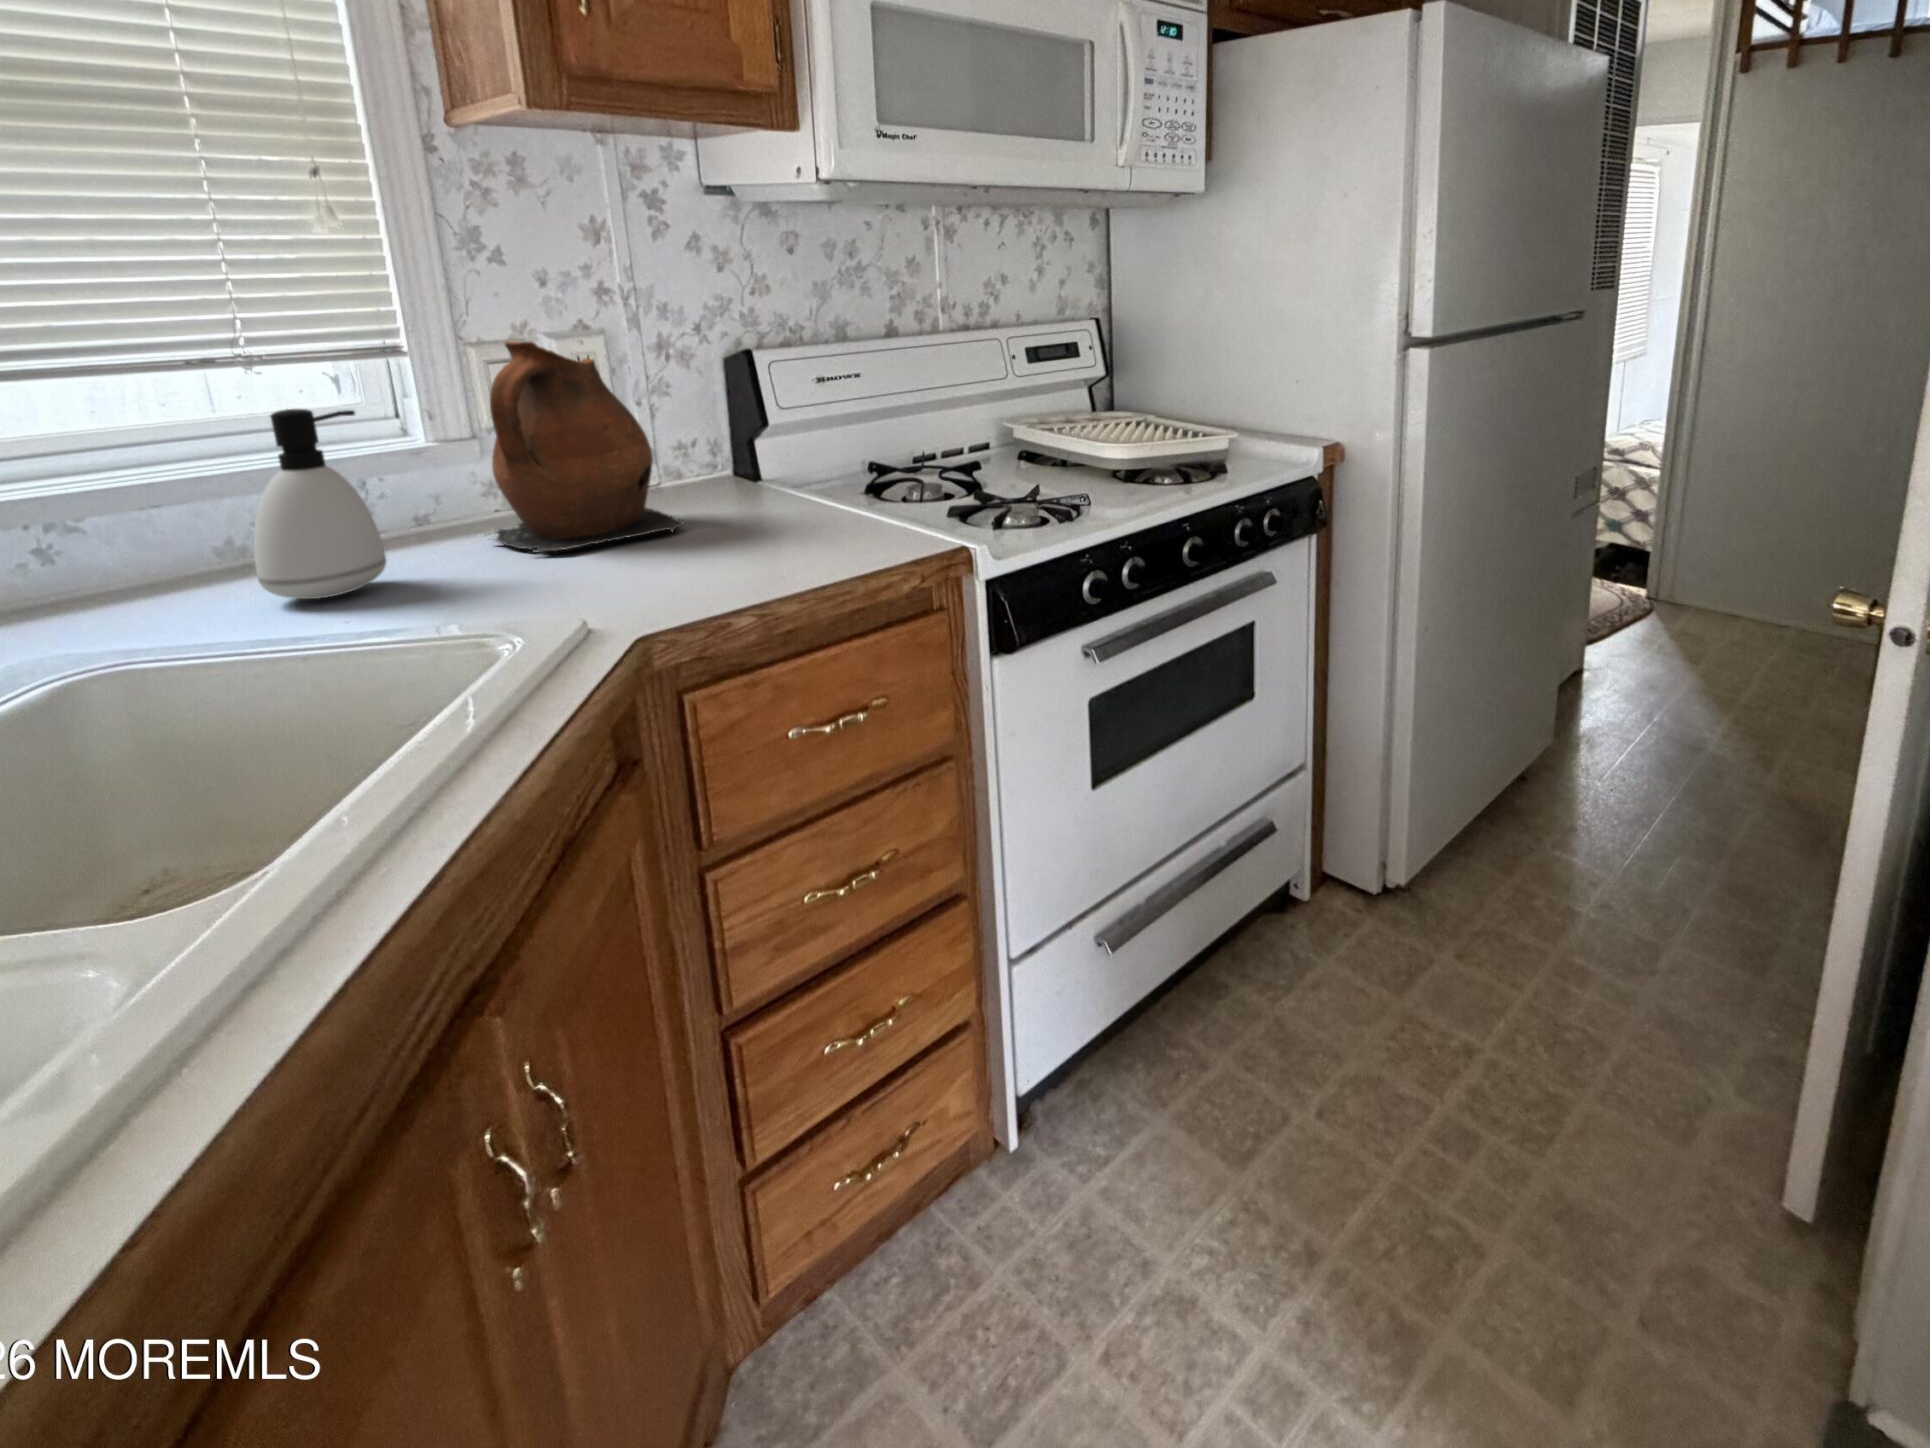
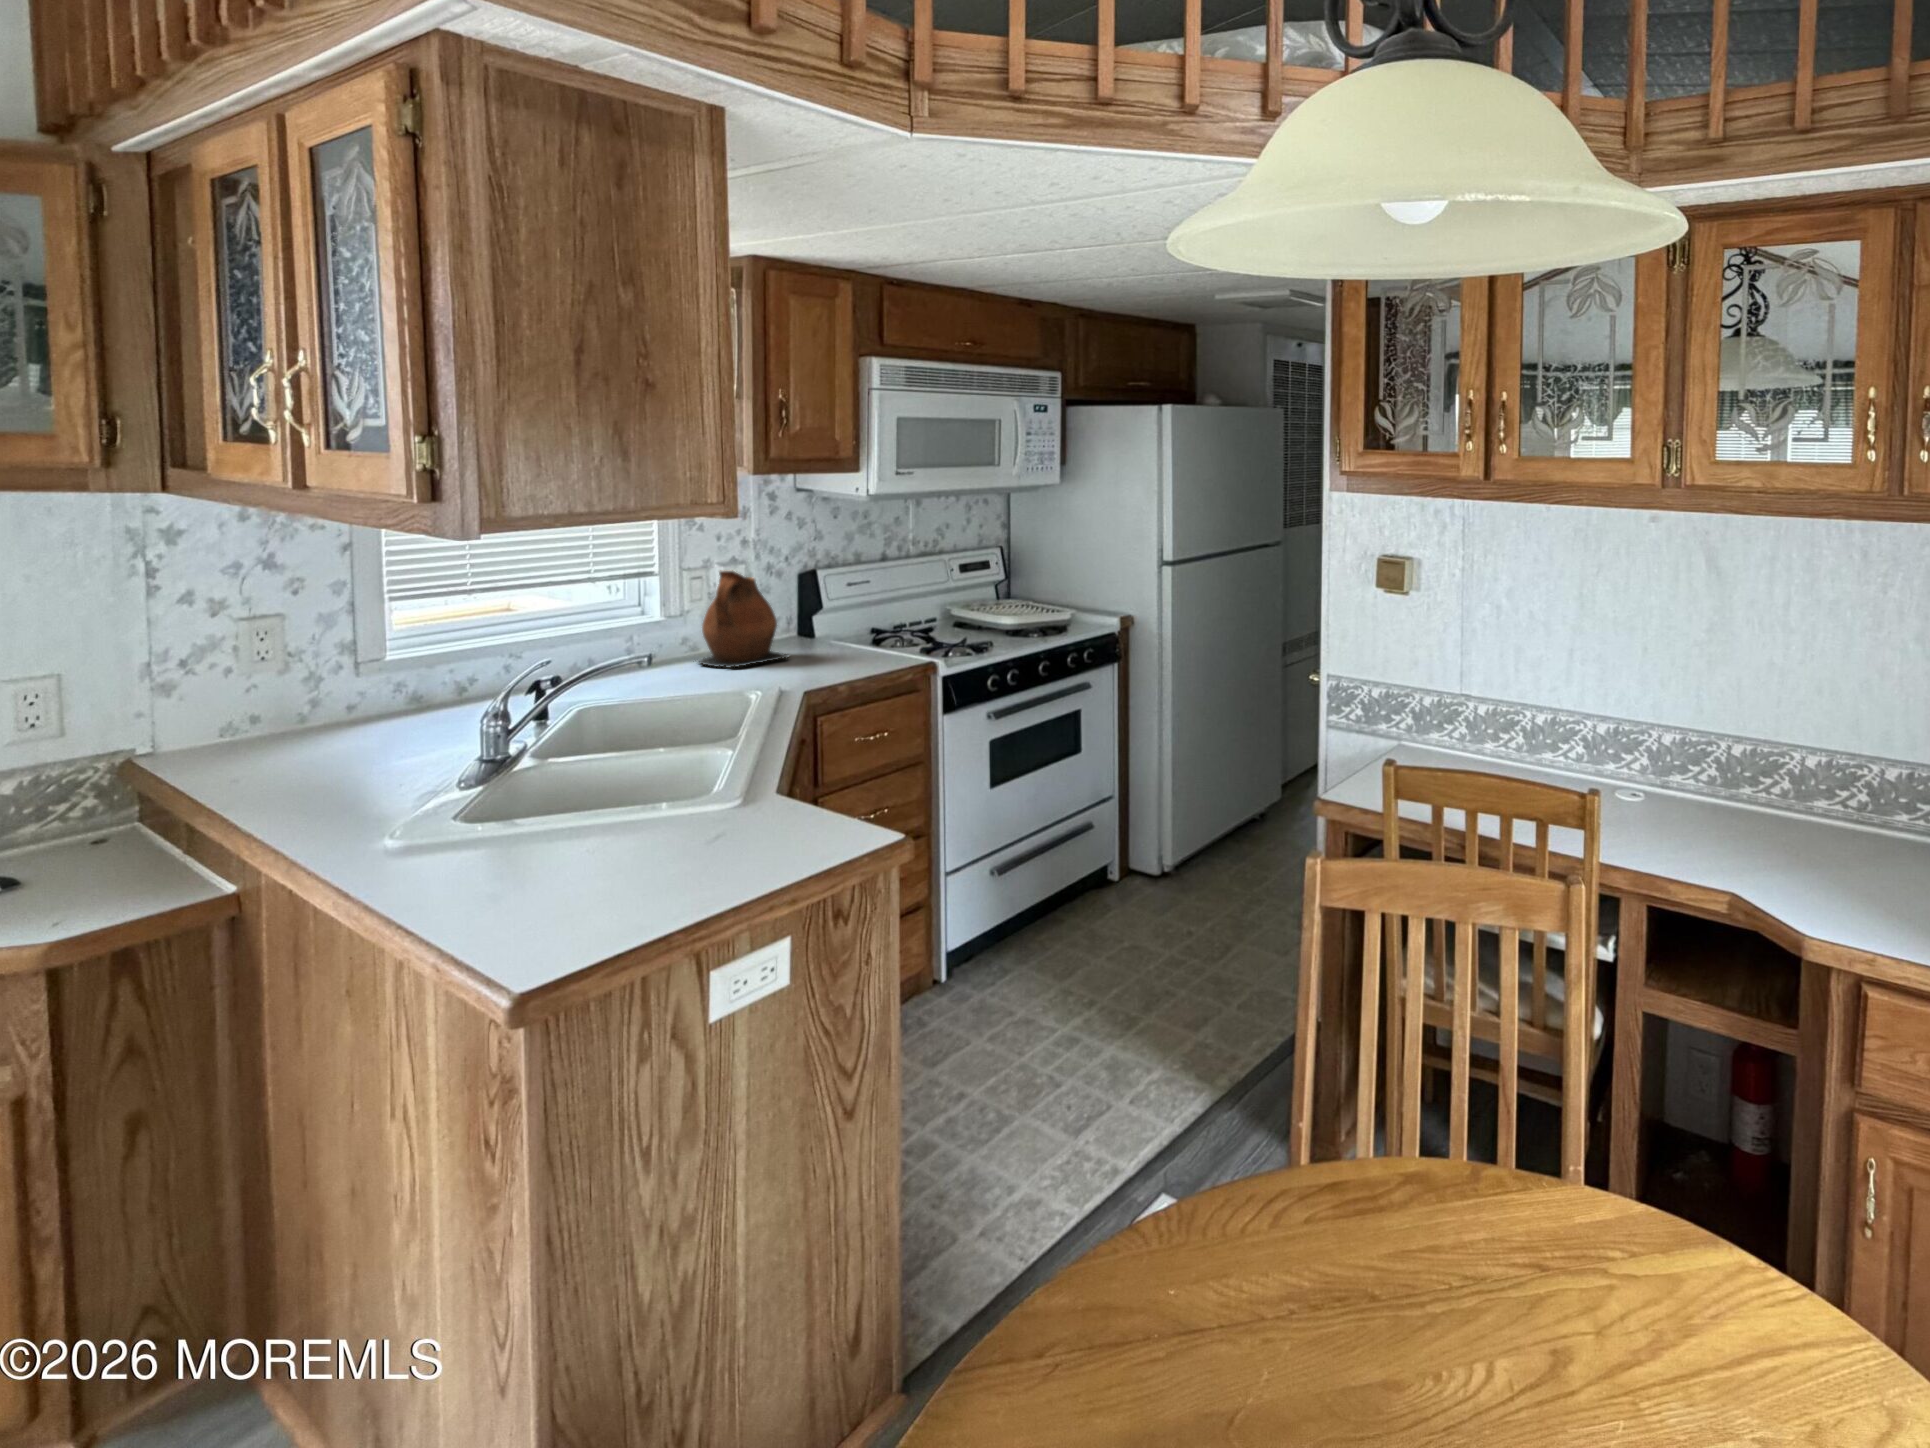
soap dispenser: present [254,409,386,599] -> none [621,602,672,684]

